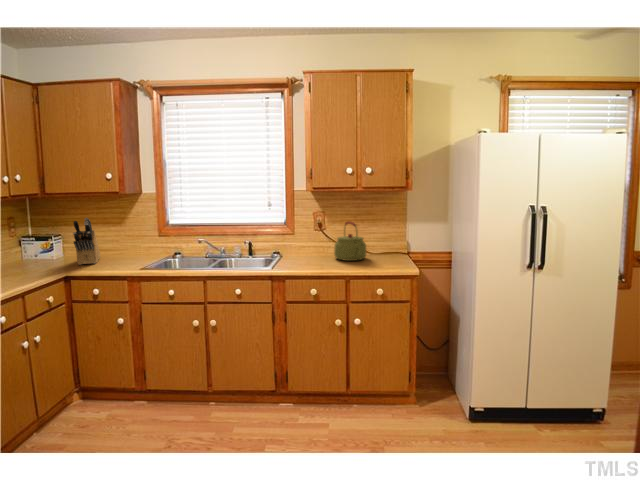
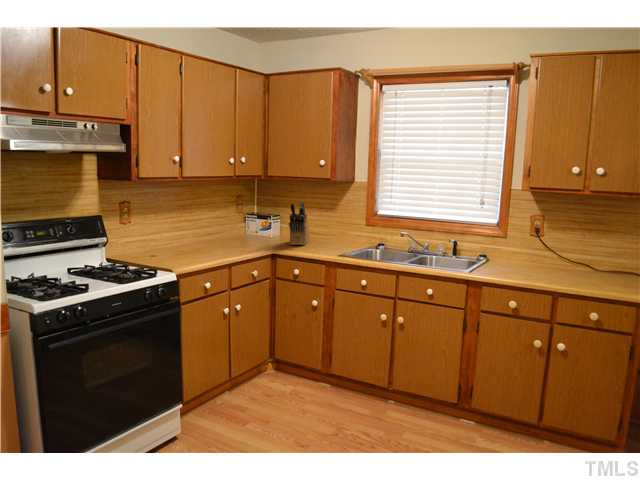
kettle: present [334,222,366,261] -> none [549,230,591,277]

